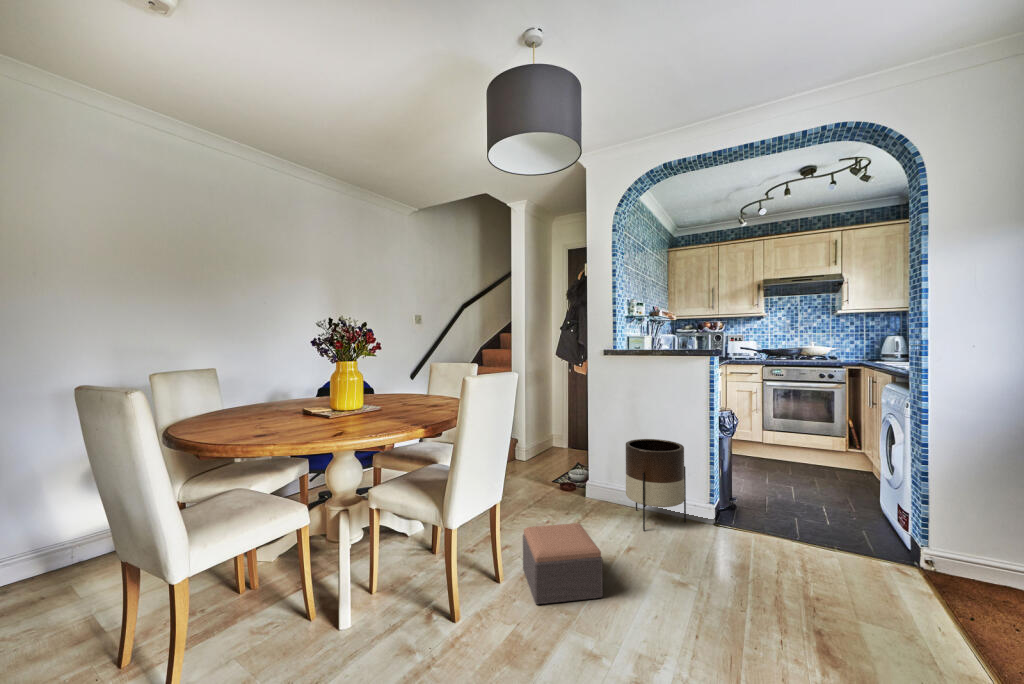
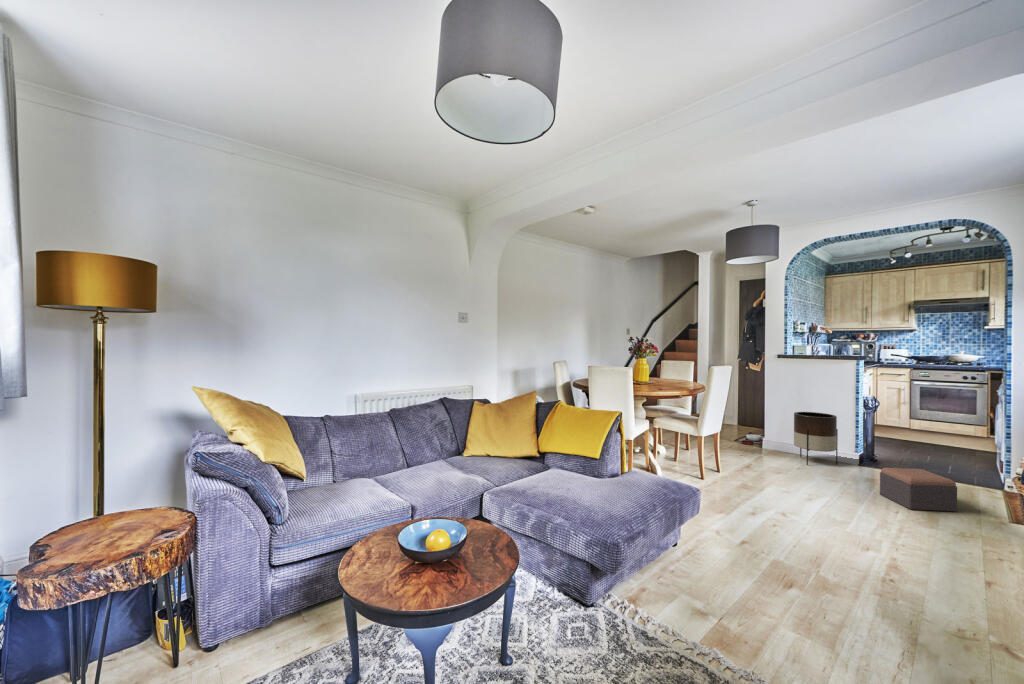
footstool: present [523,523,603,604] -> present [880,468,957,512]

